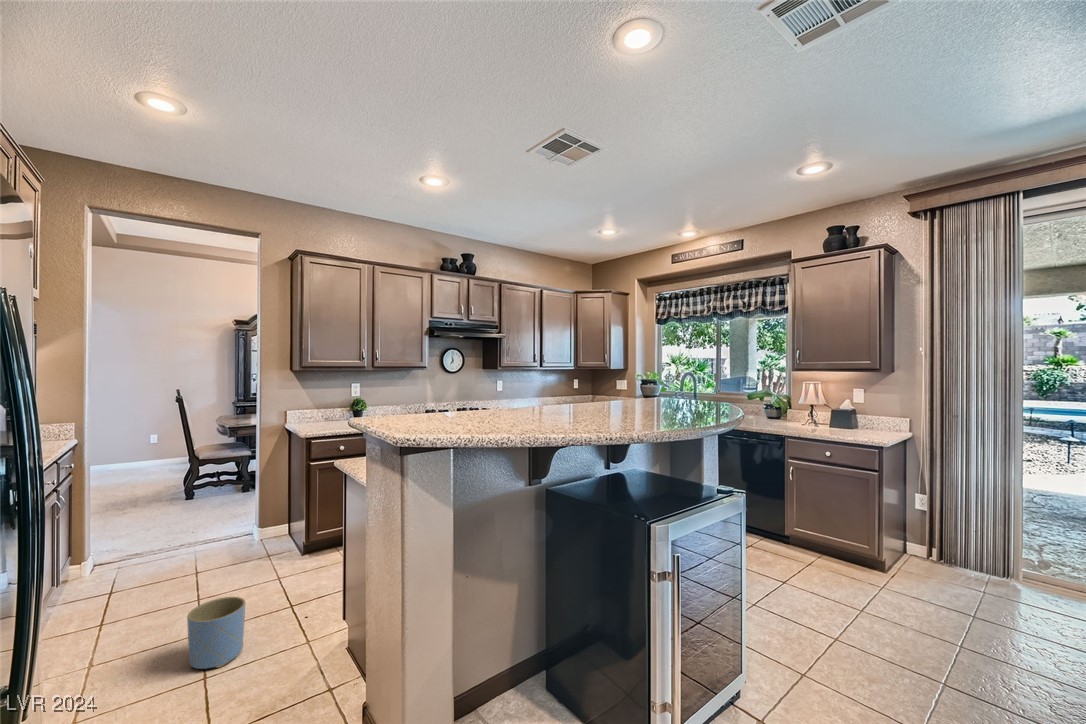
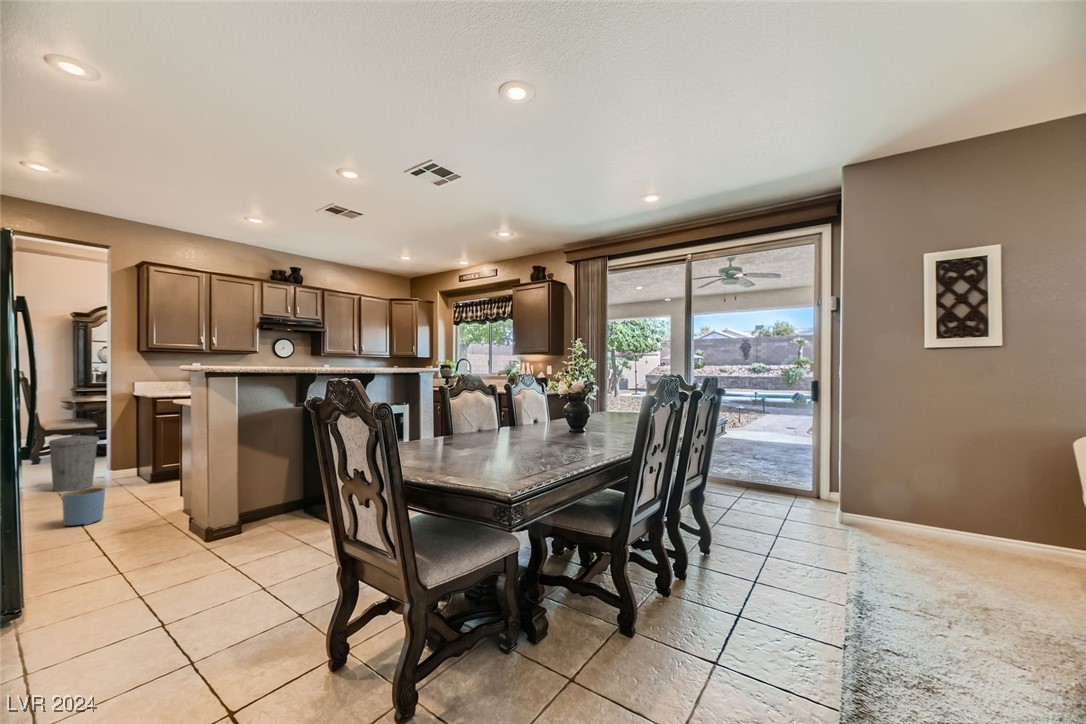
trash can: none [193,484,249,562] -> present [49,436,99,492]

